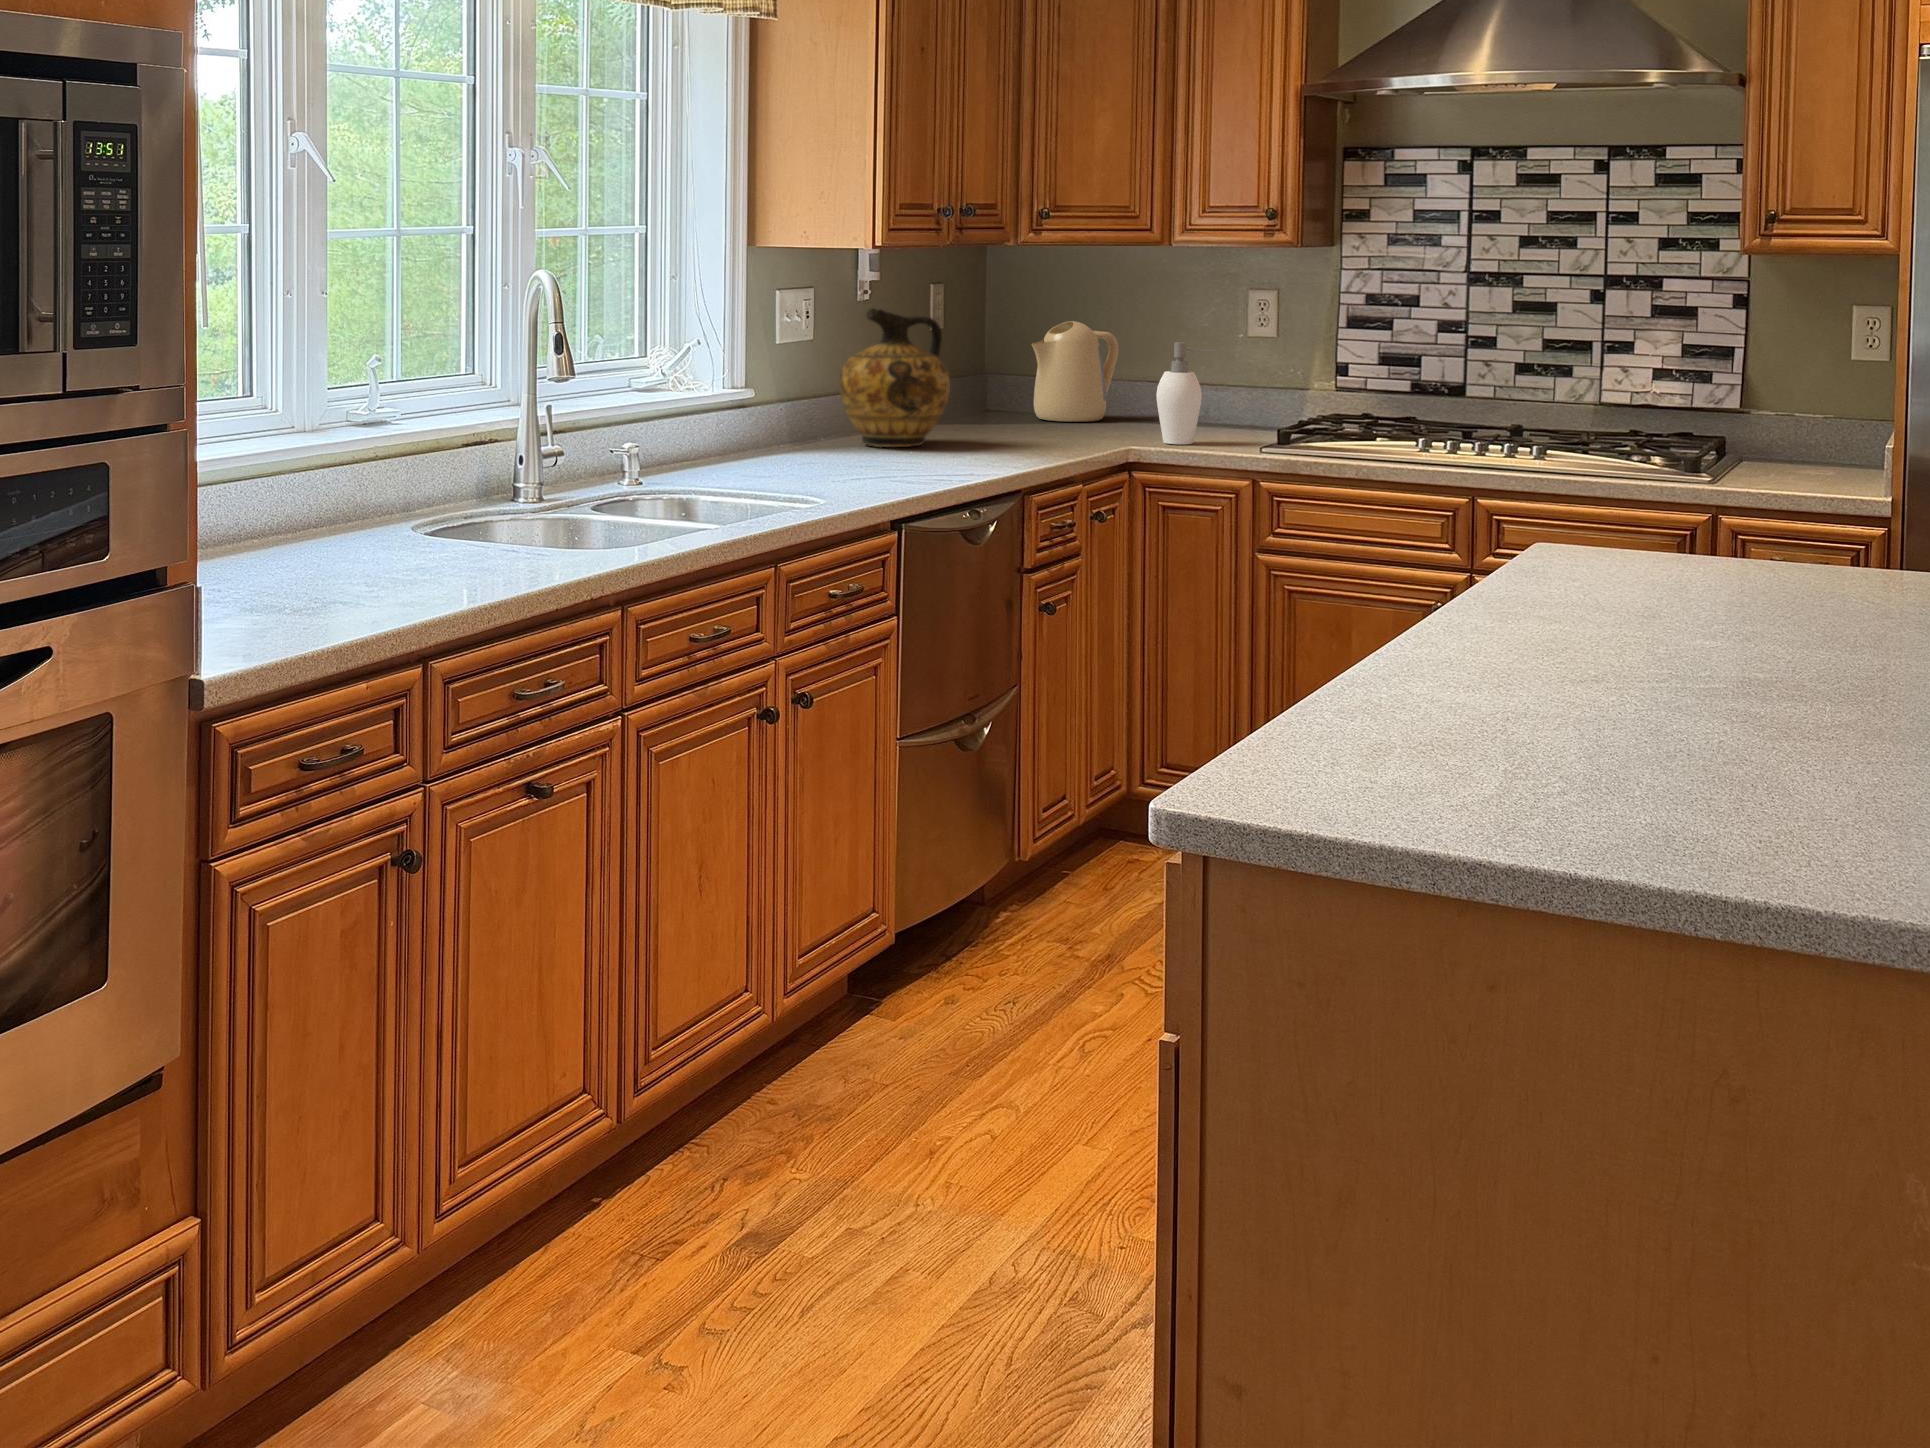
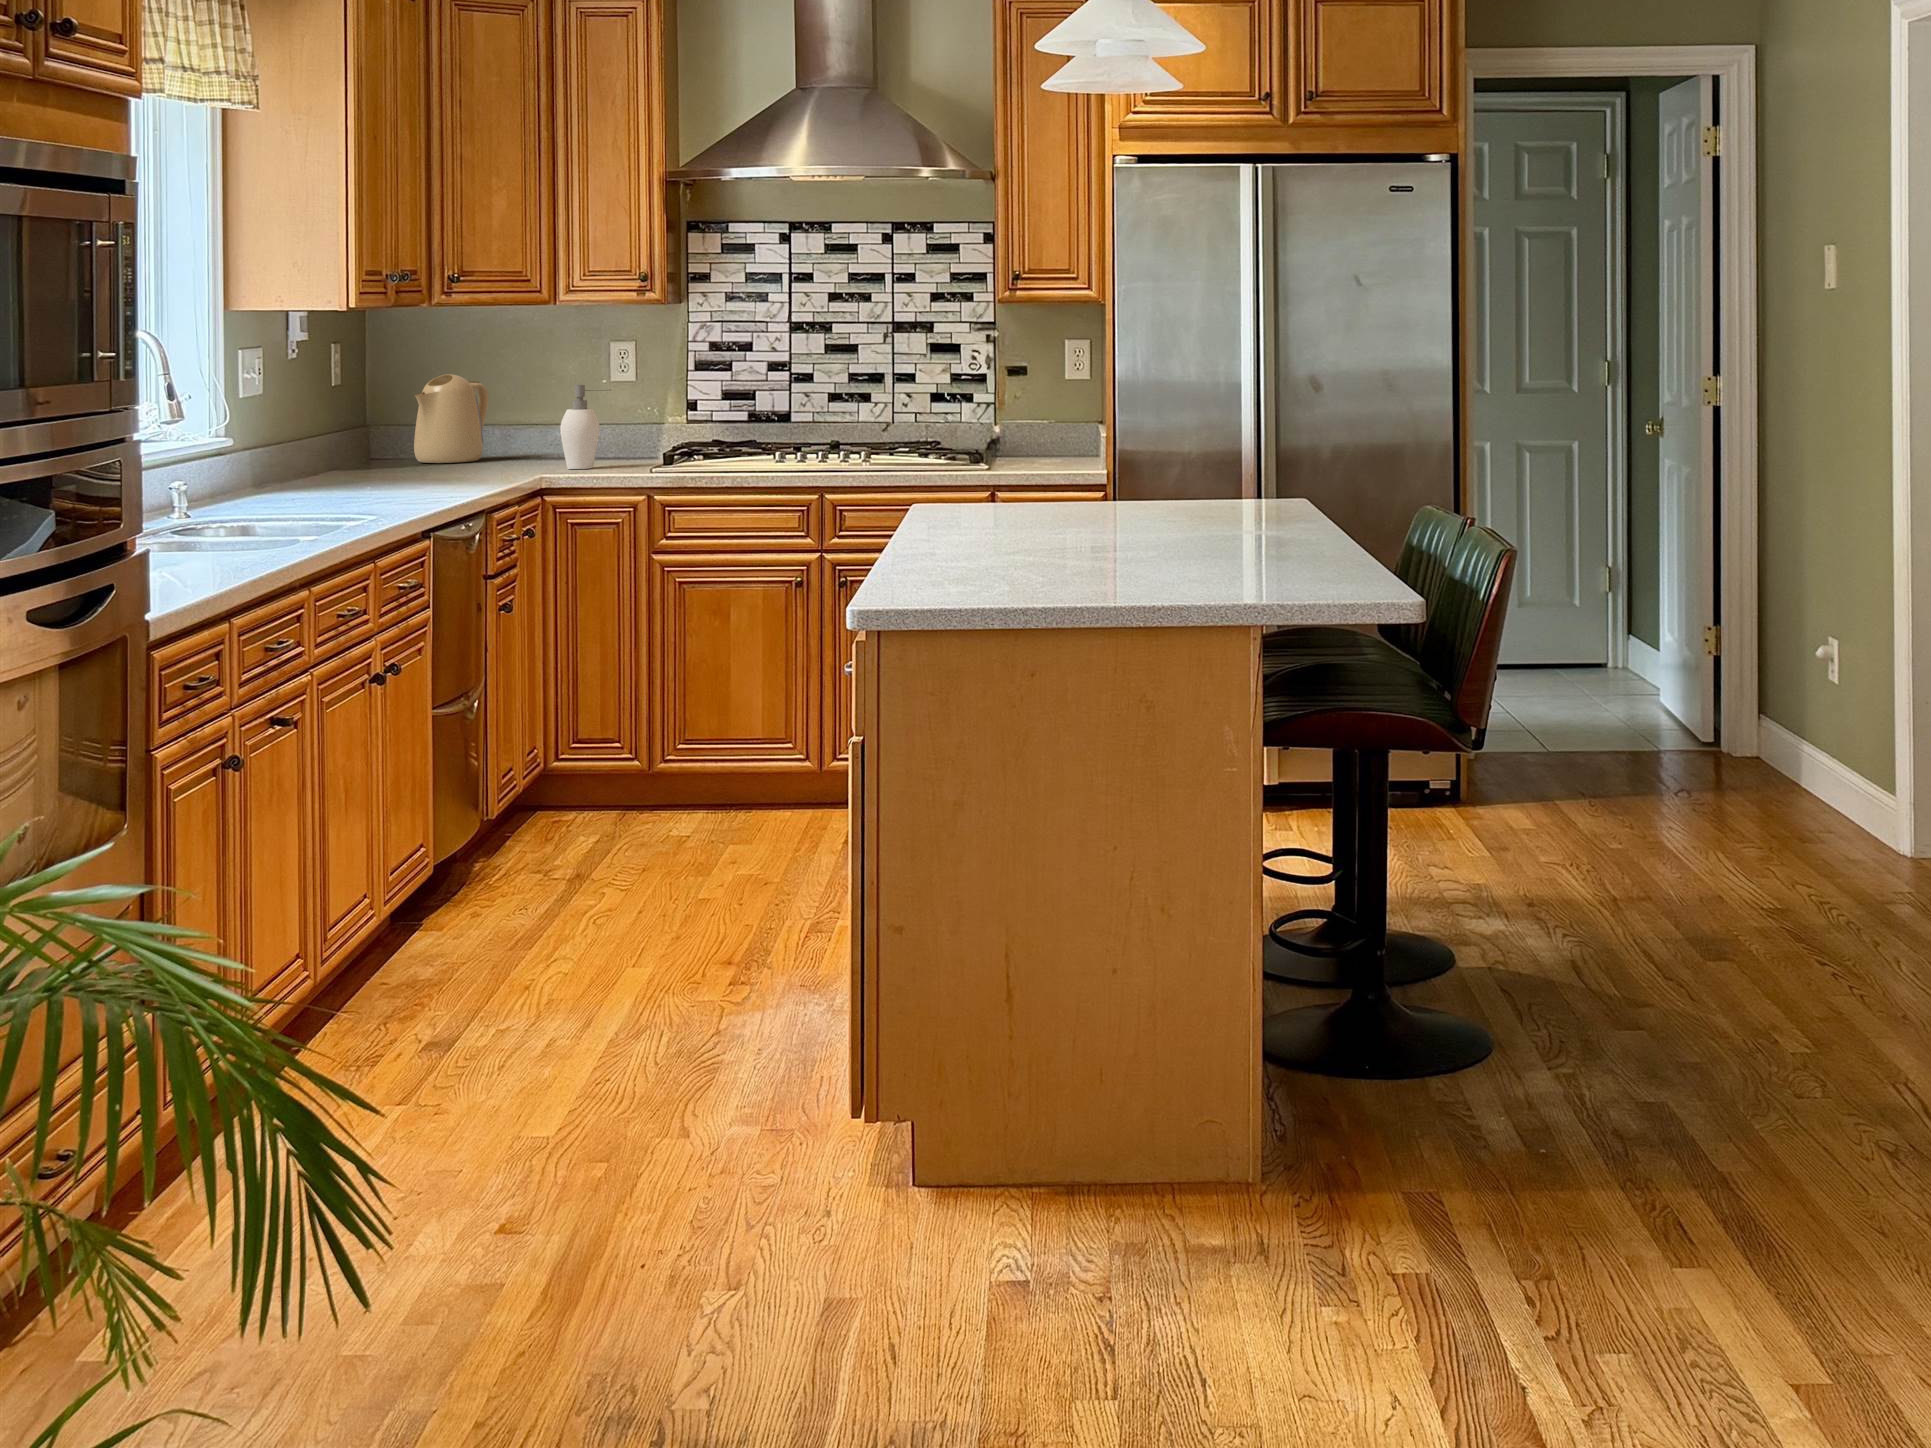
ceramic jug: present [839,308,950,447] -> none [278,364,386,486]

